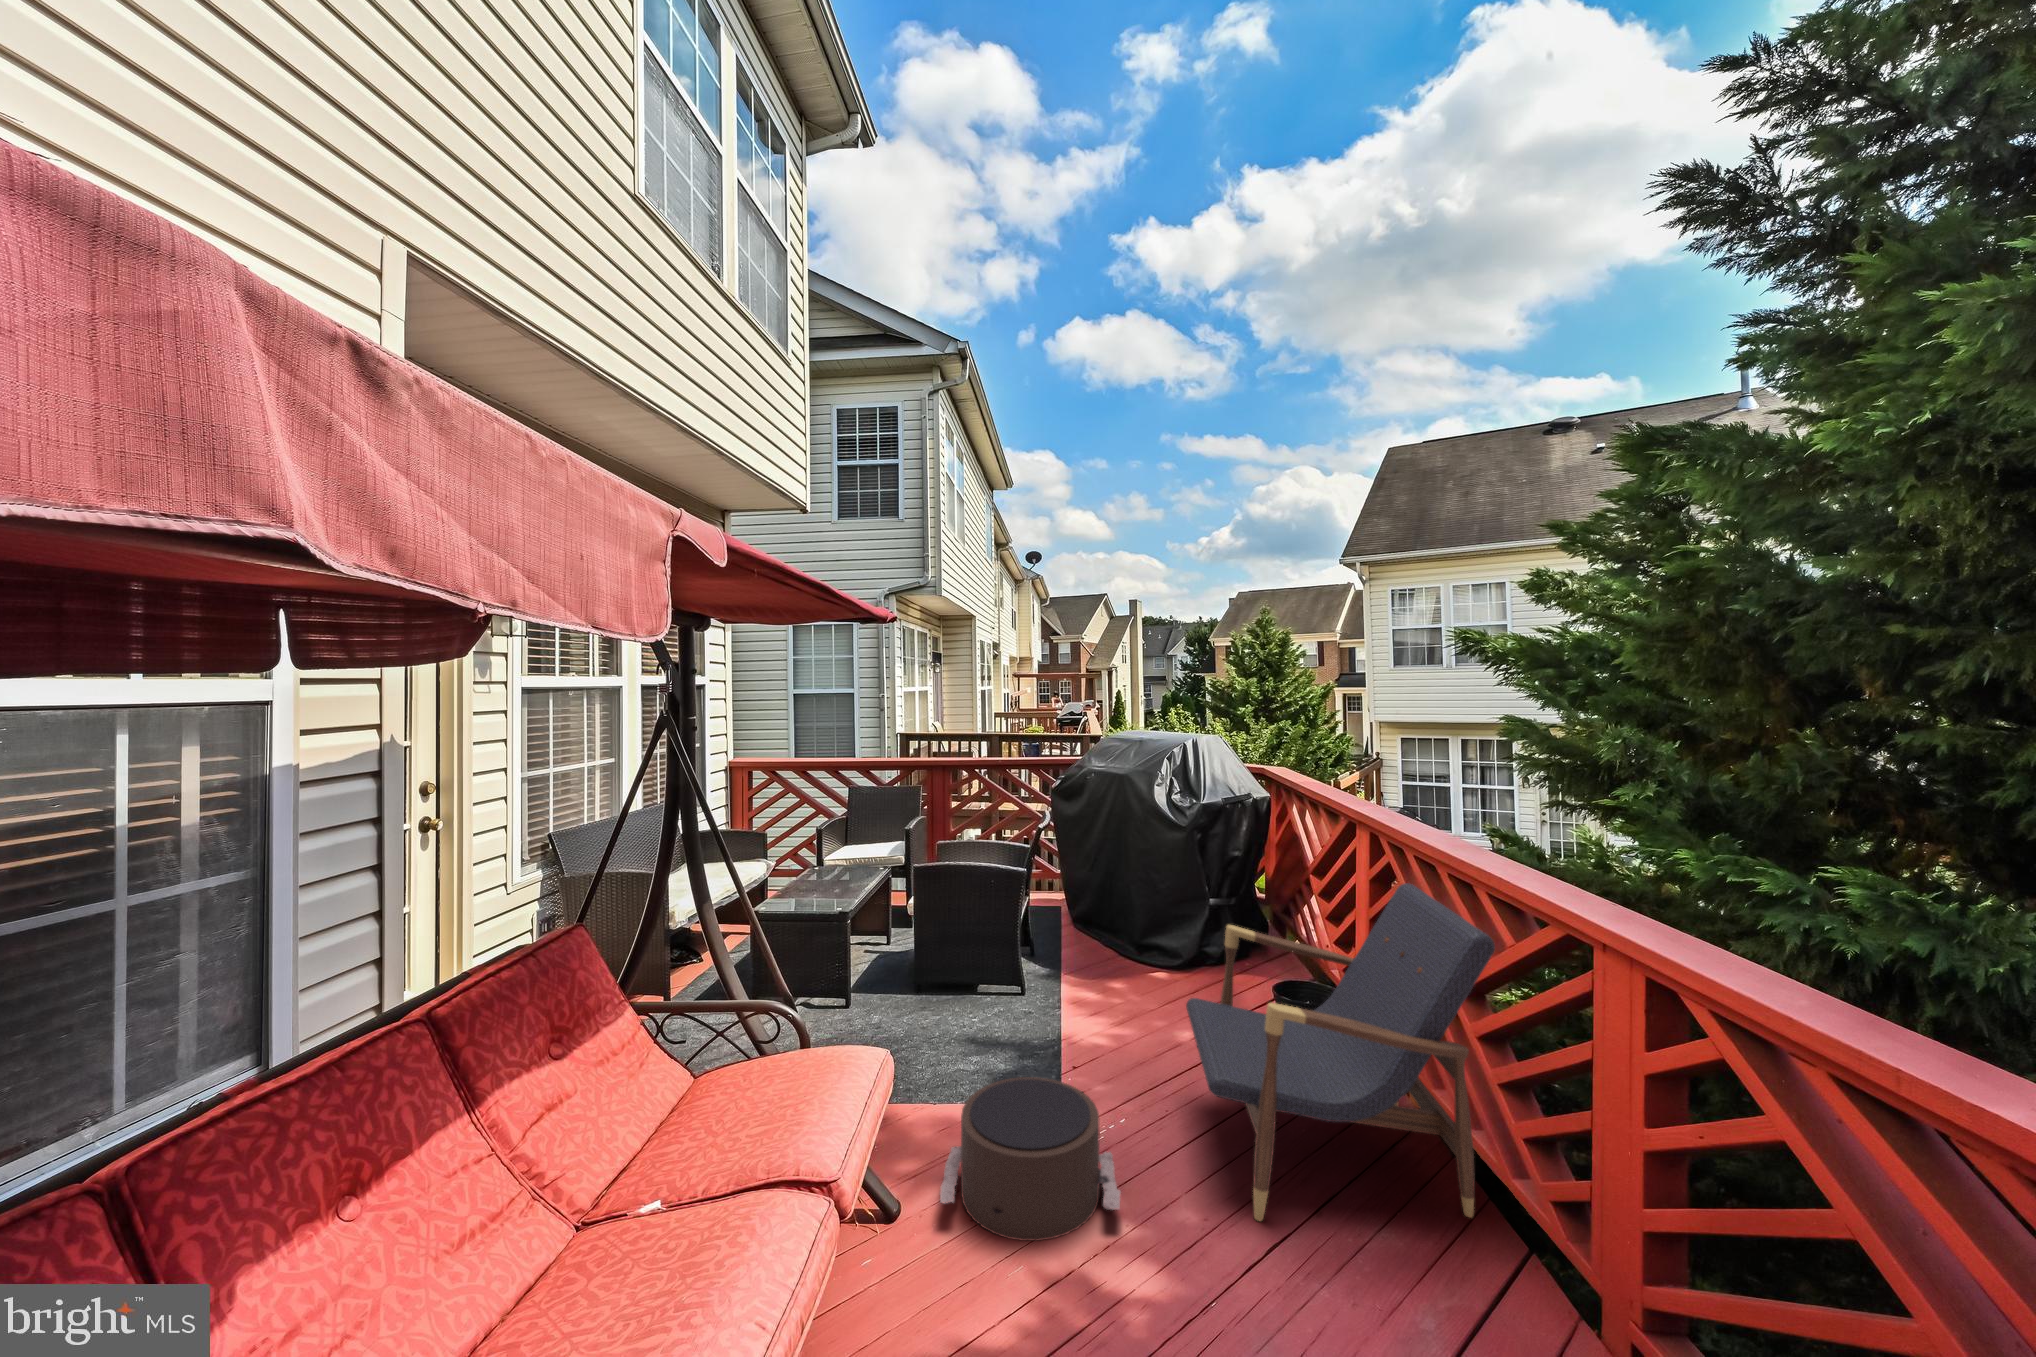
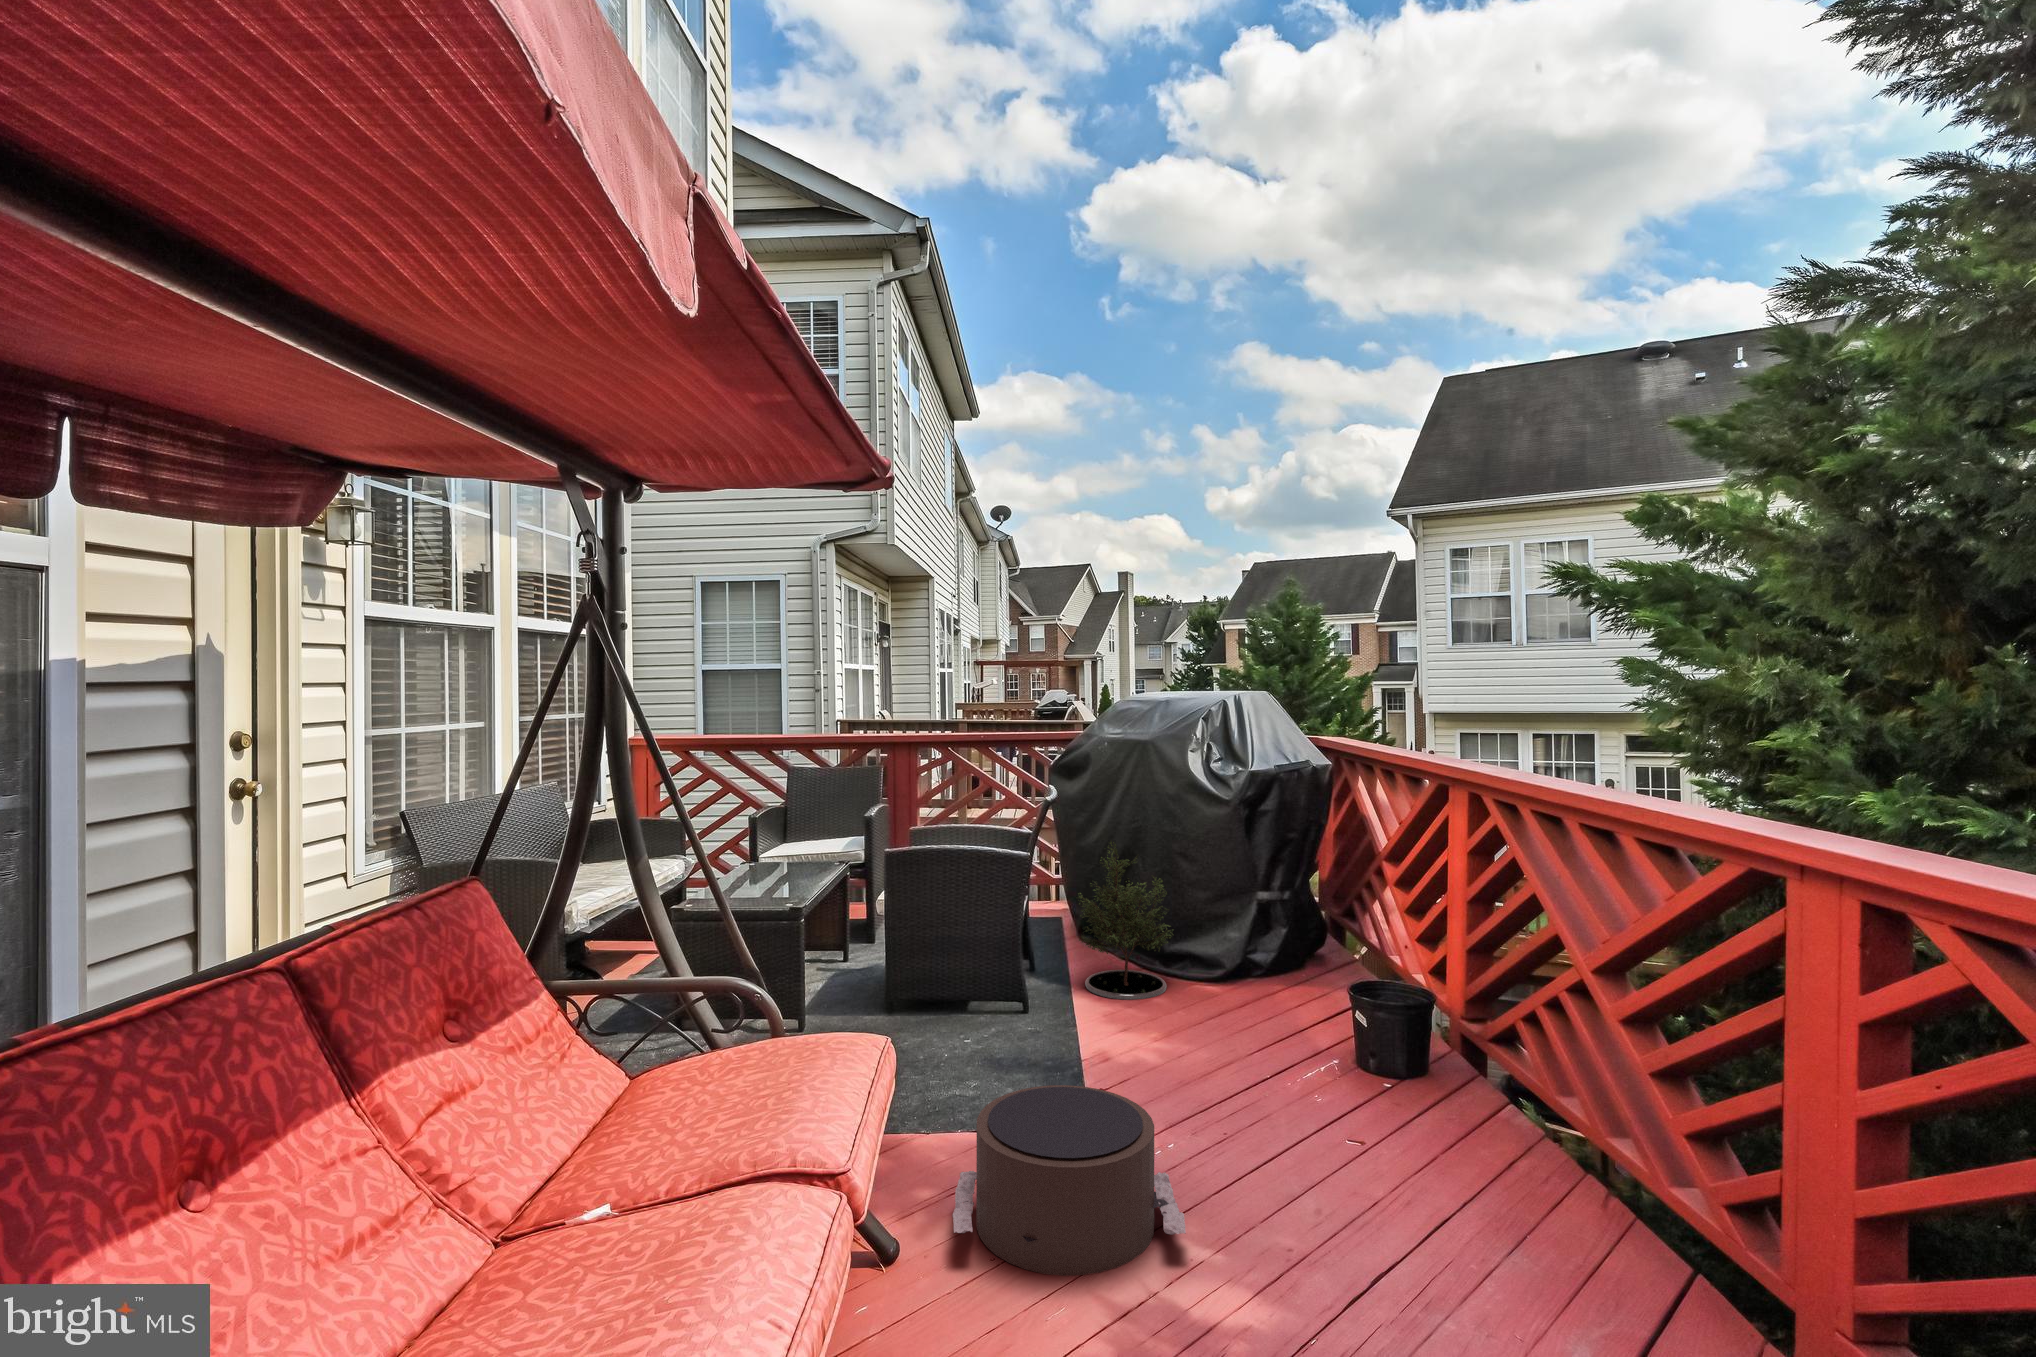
potted tree: none [1064,855,1142,982] -> present [1078,842,1171,1000]
lounge chair: present [1186,883,1495,1221] -> none [1250,839,1650,1246]

